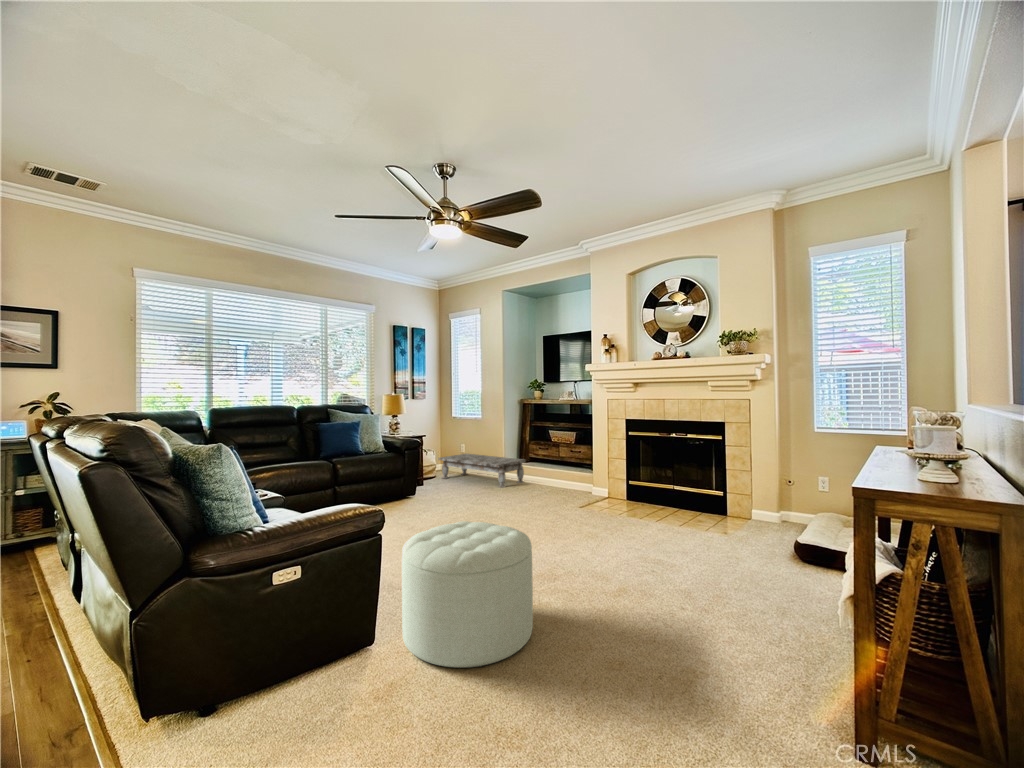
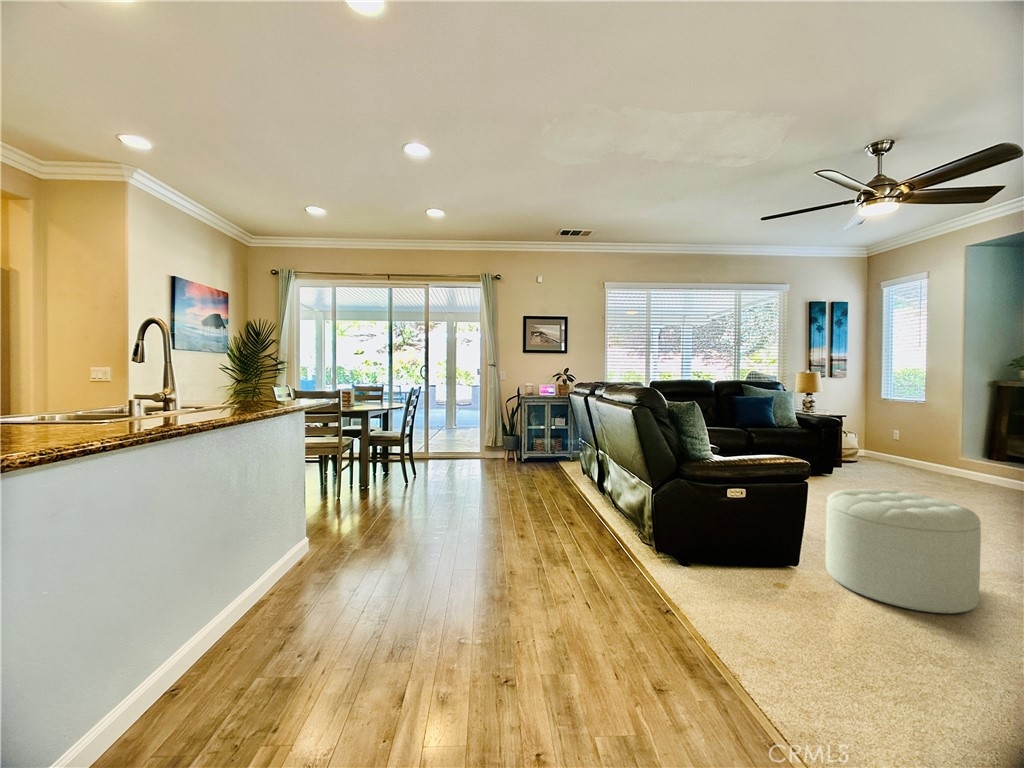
coffee table: present [438,454,526,488] -> none [861,440,999,484]

